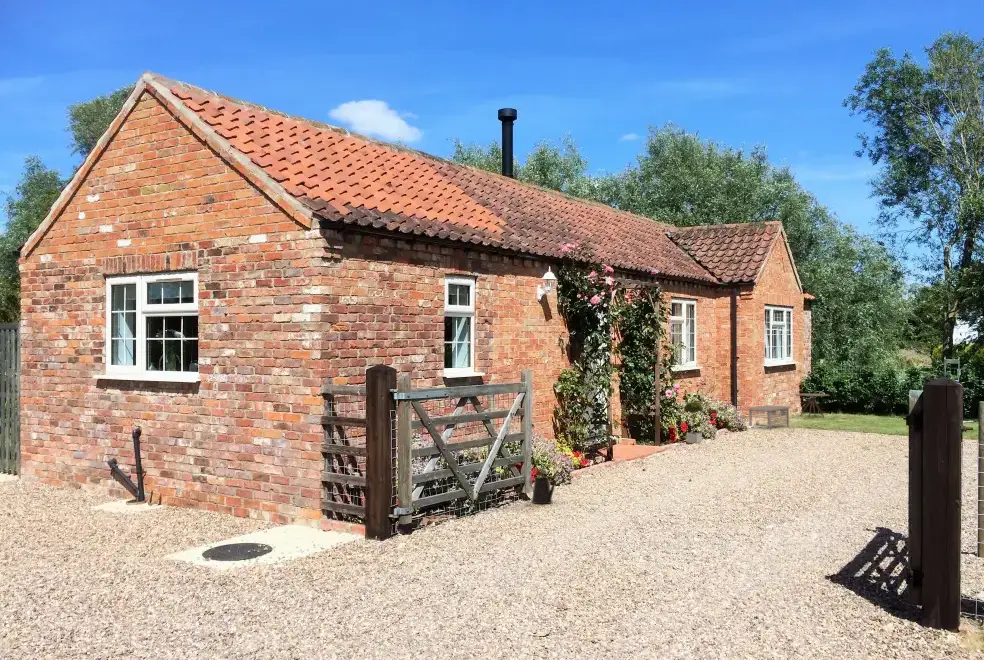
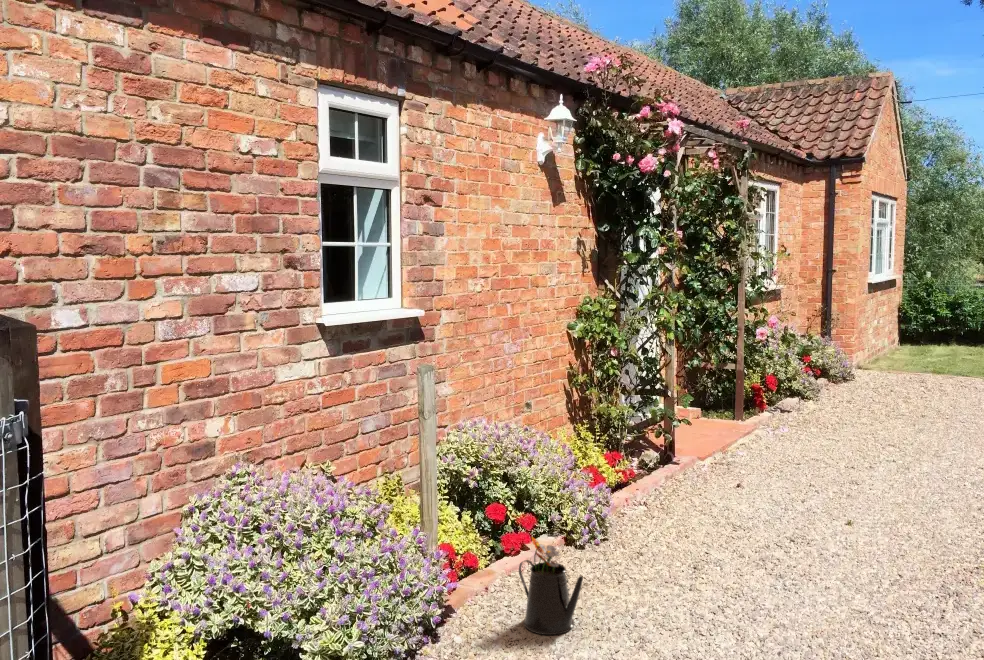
round table: present [795,394,829,417] -> none [895,319,946,352]
potted tree: present [685,402,702,443] -> none [773,340,802,406]
storage bench: present [747,405,790,429] -> none [847,338,907,376]

